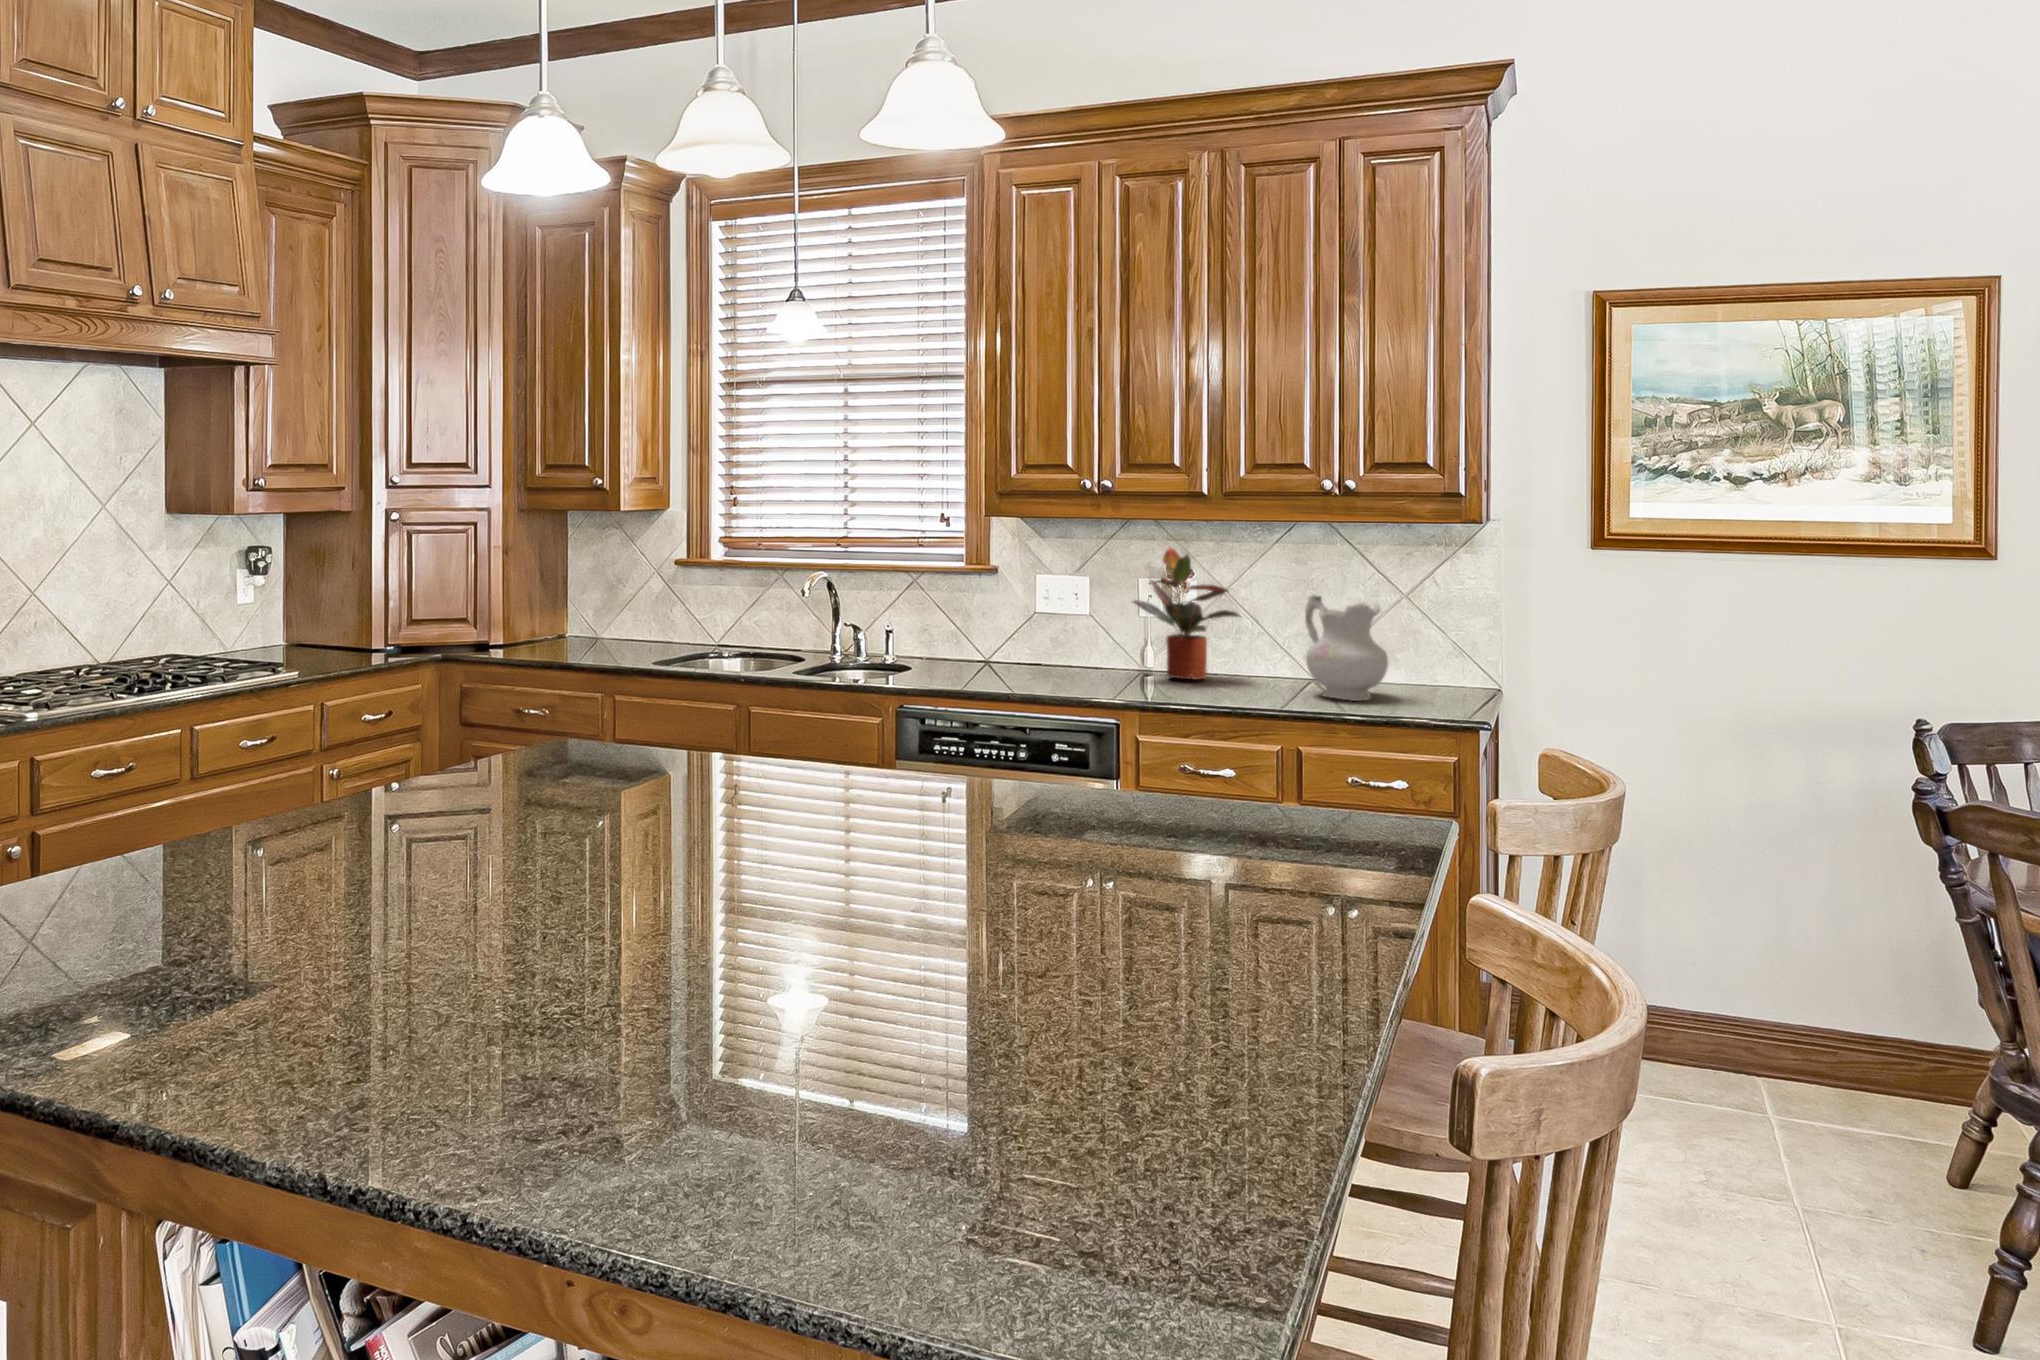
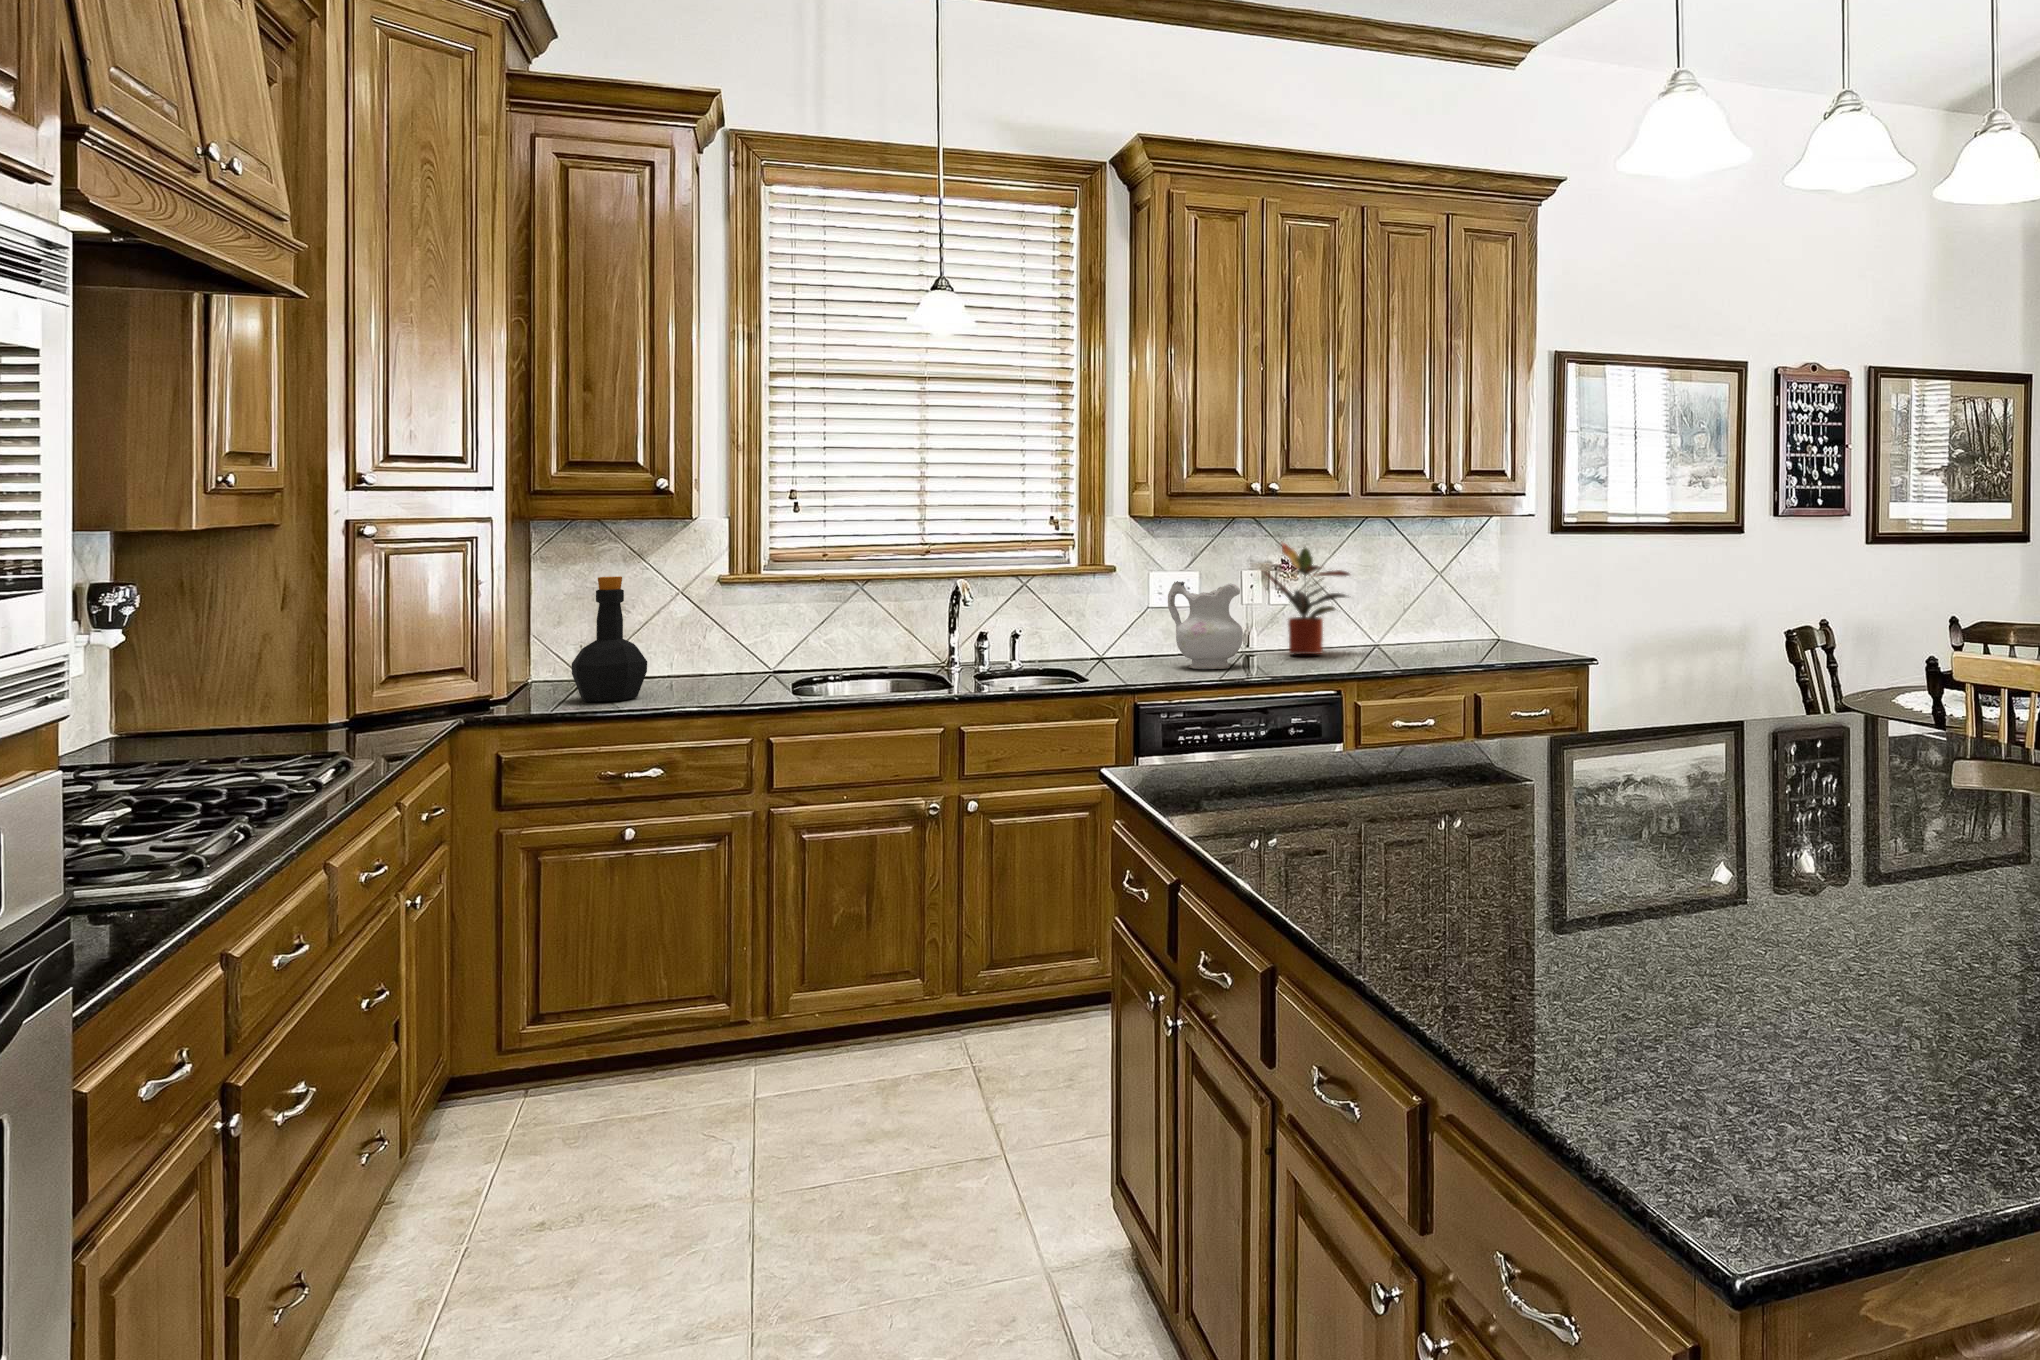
bottle: none [546,554,597,653] -> present [572,576,647,702]
ceramic pitcher: present [1305,595,1388,701] -> present [1168,581,1243,669]

